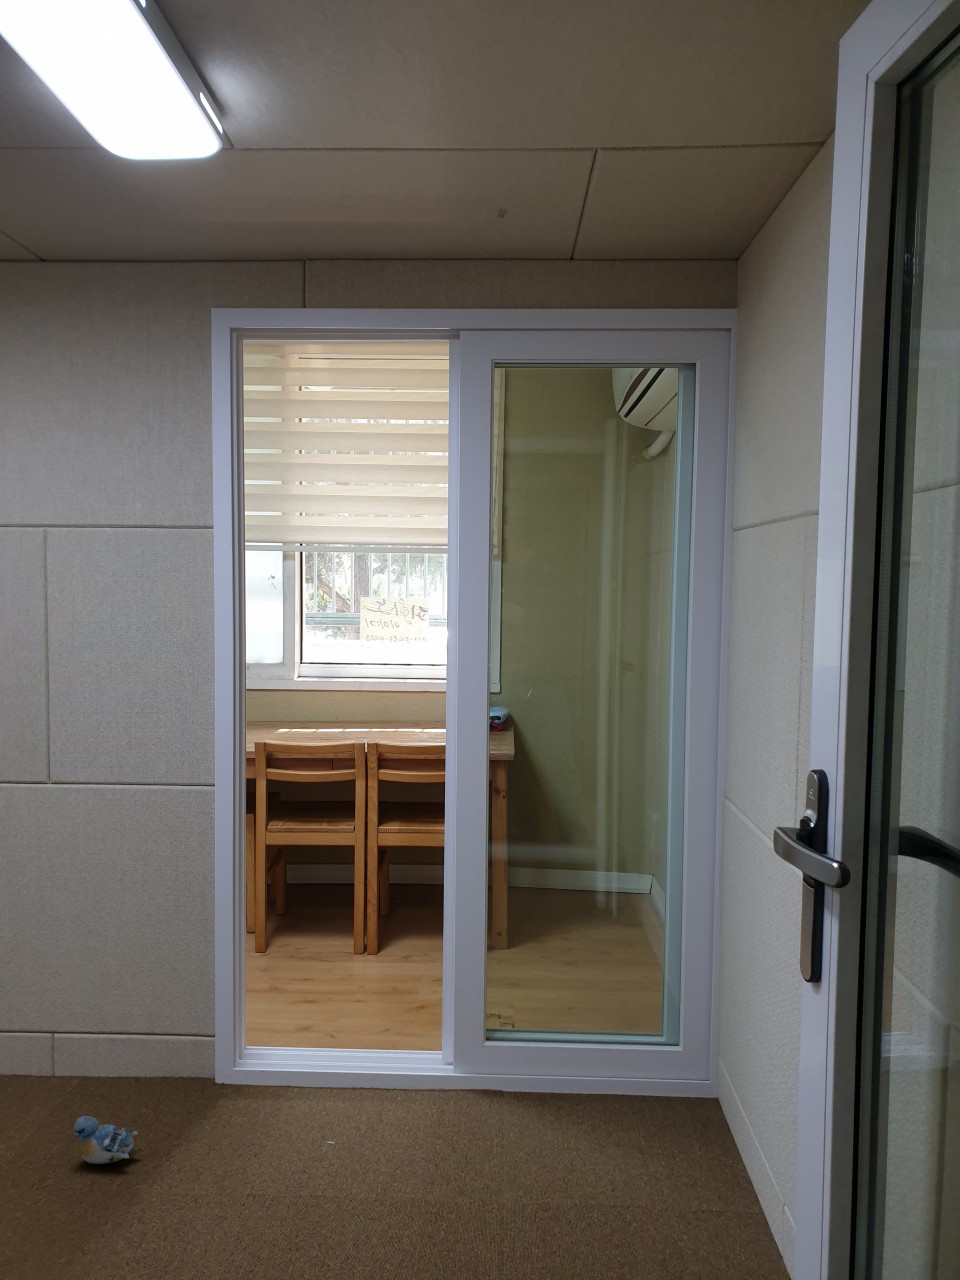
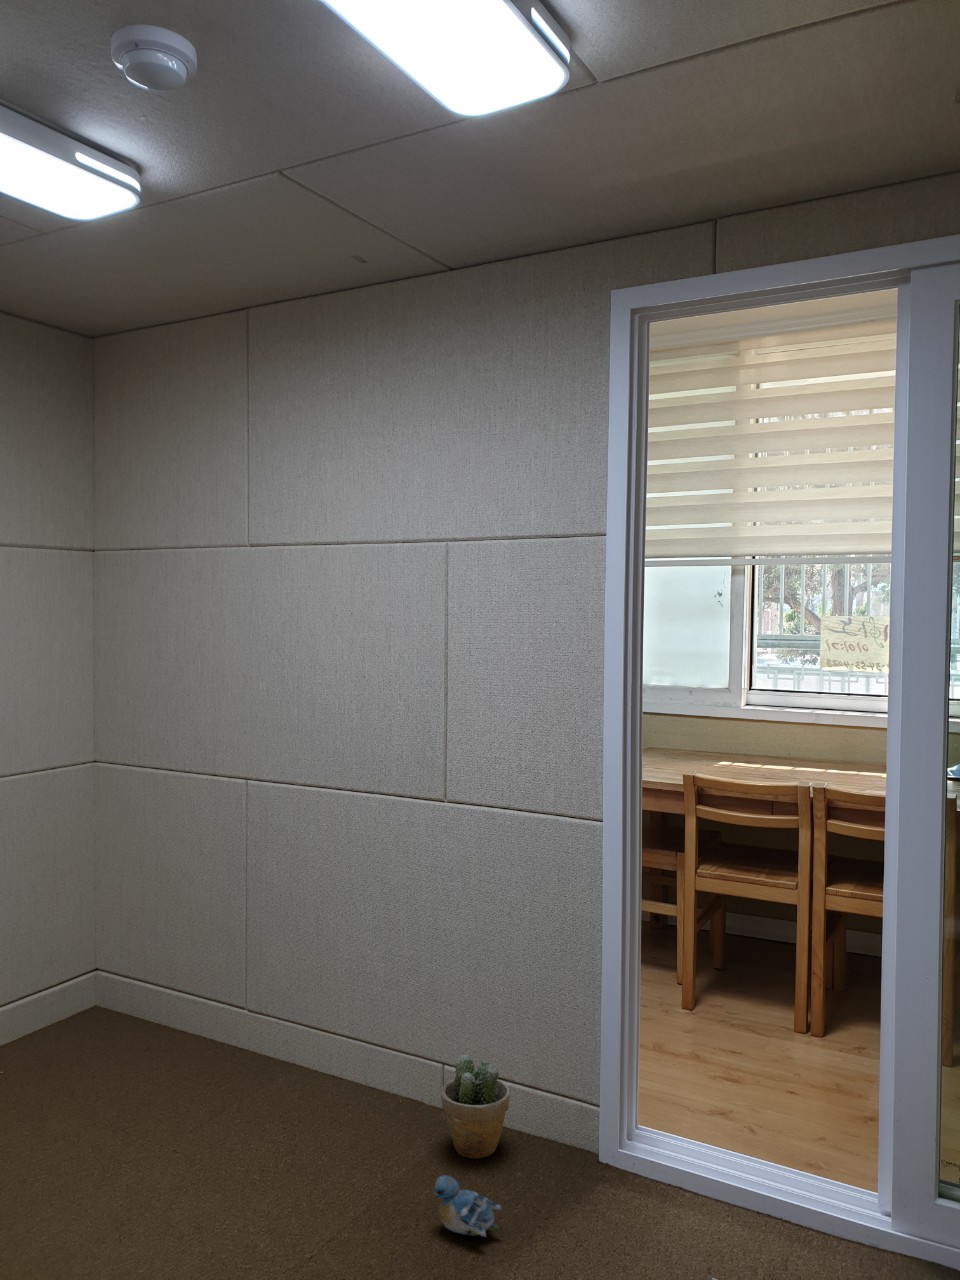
potted plant: none [60,1013,128,1105] -> present [442,1055,510,1159]

